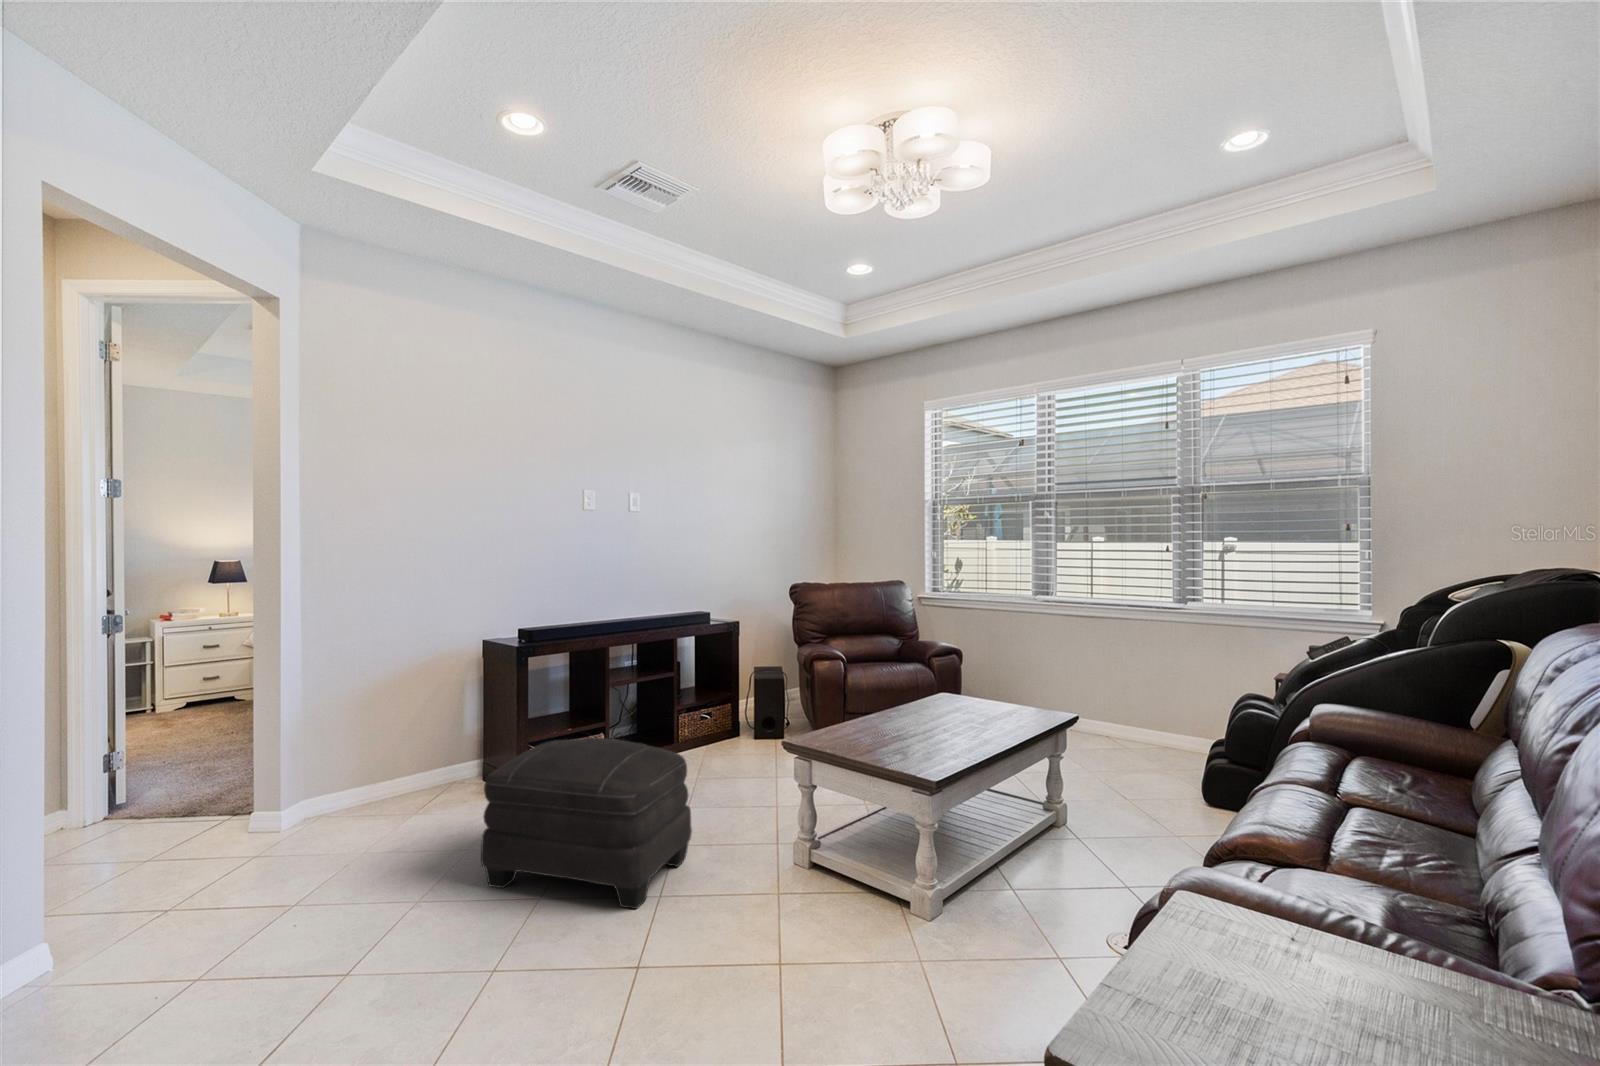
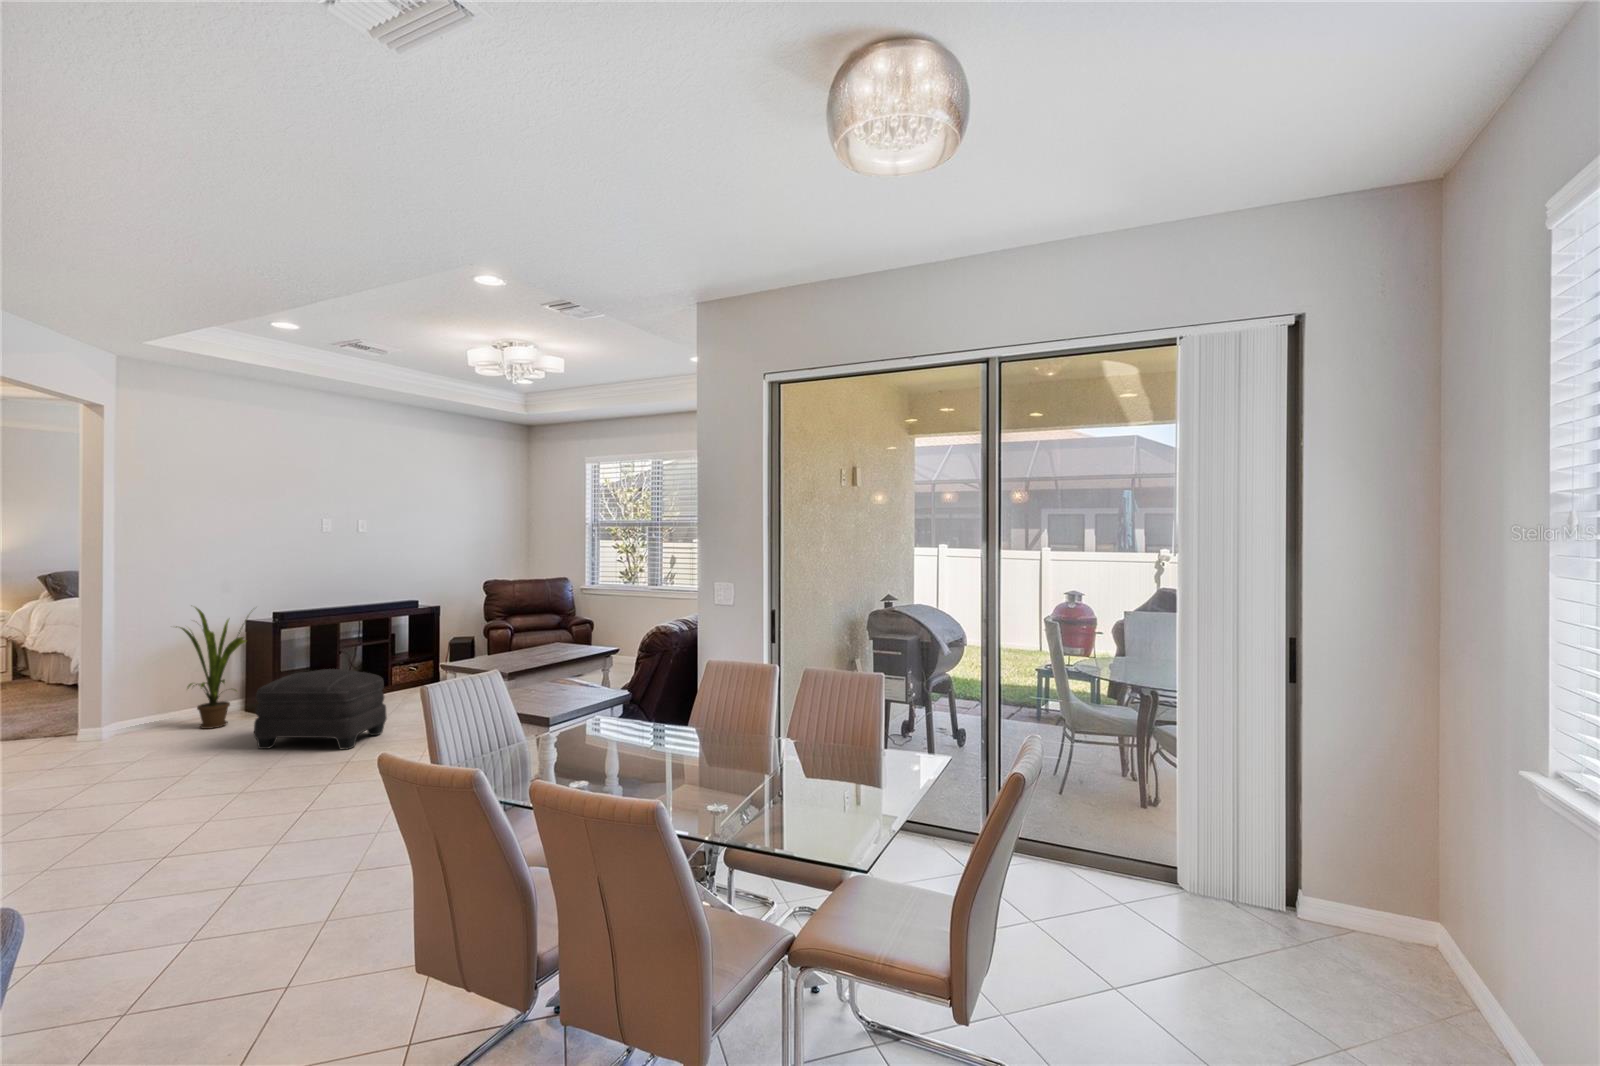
house plant: none [371,616,497,817] -> present [176,607,248,729]

